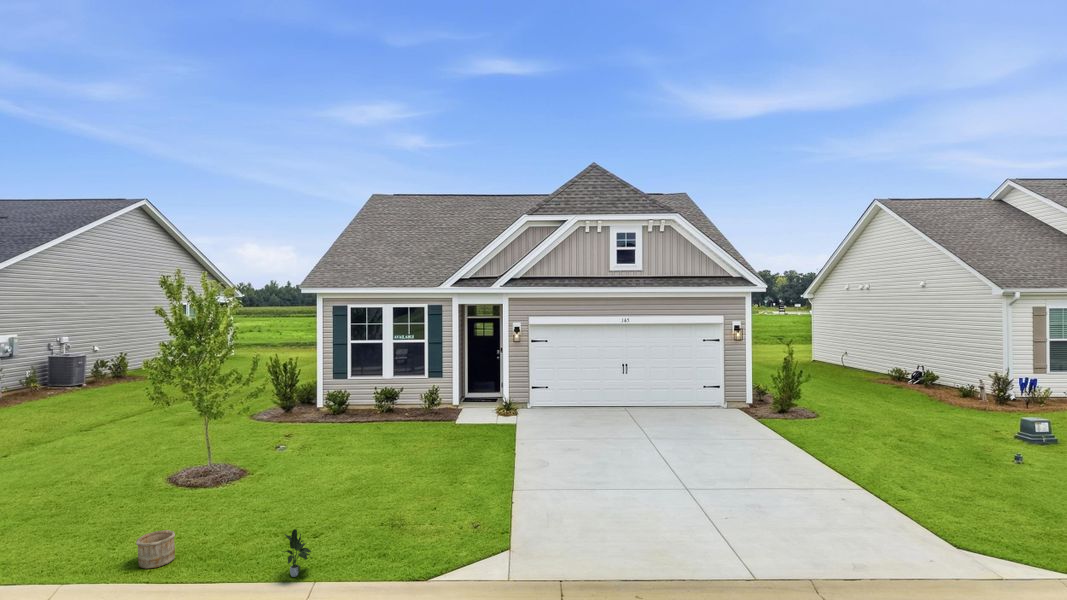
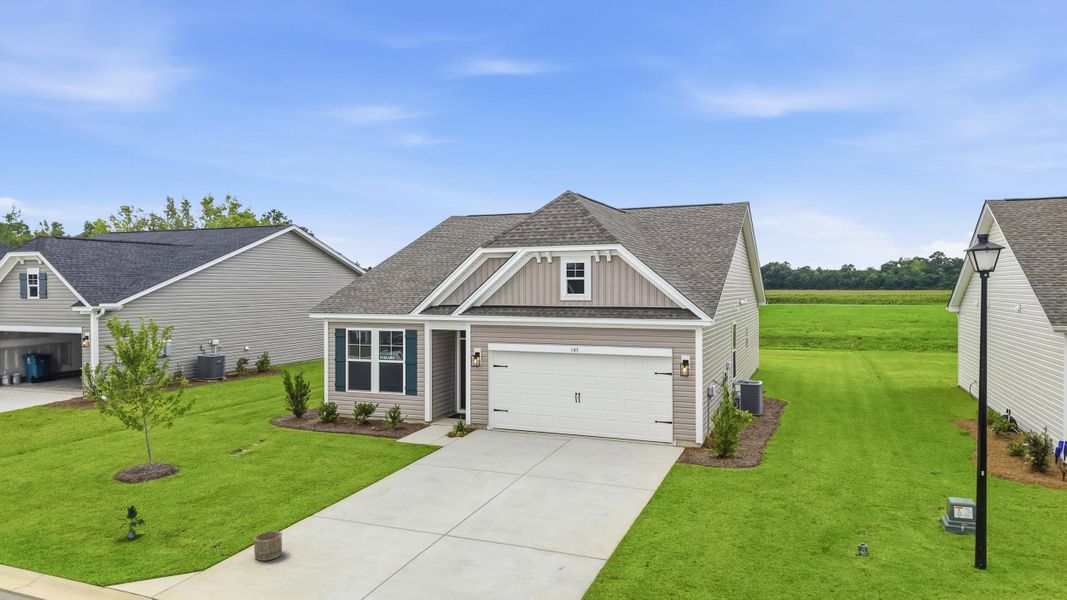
wooden bucket: present [136,530,175,569] -> present [253,531,282,561]

